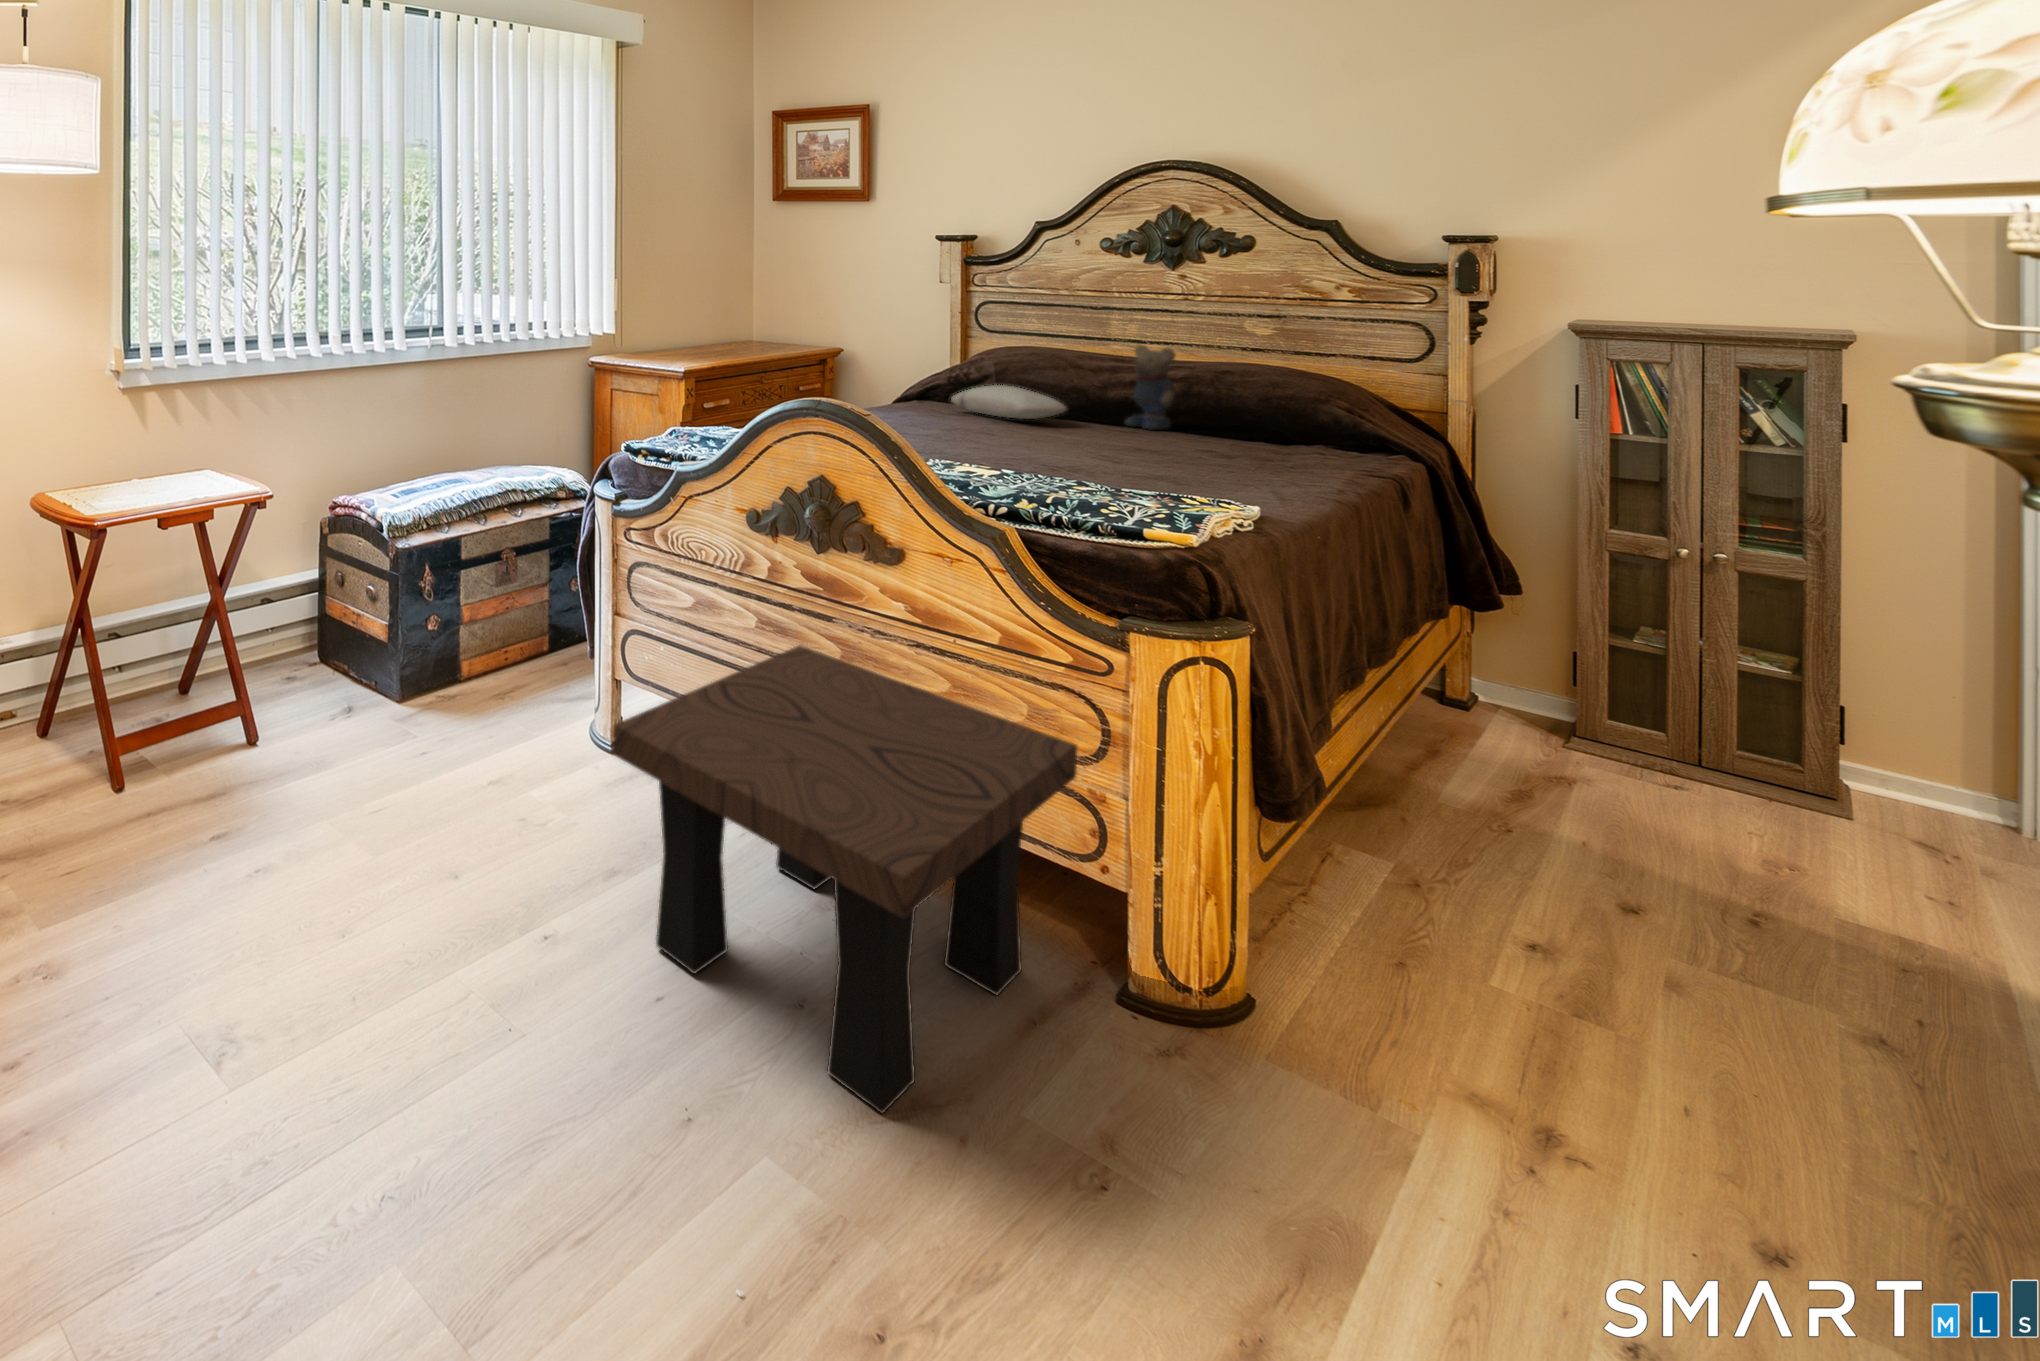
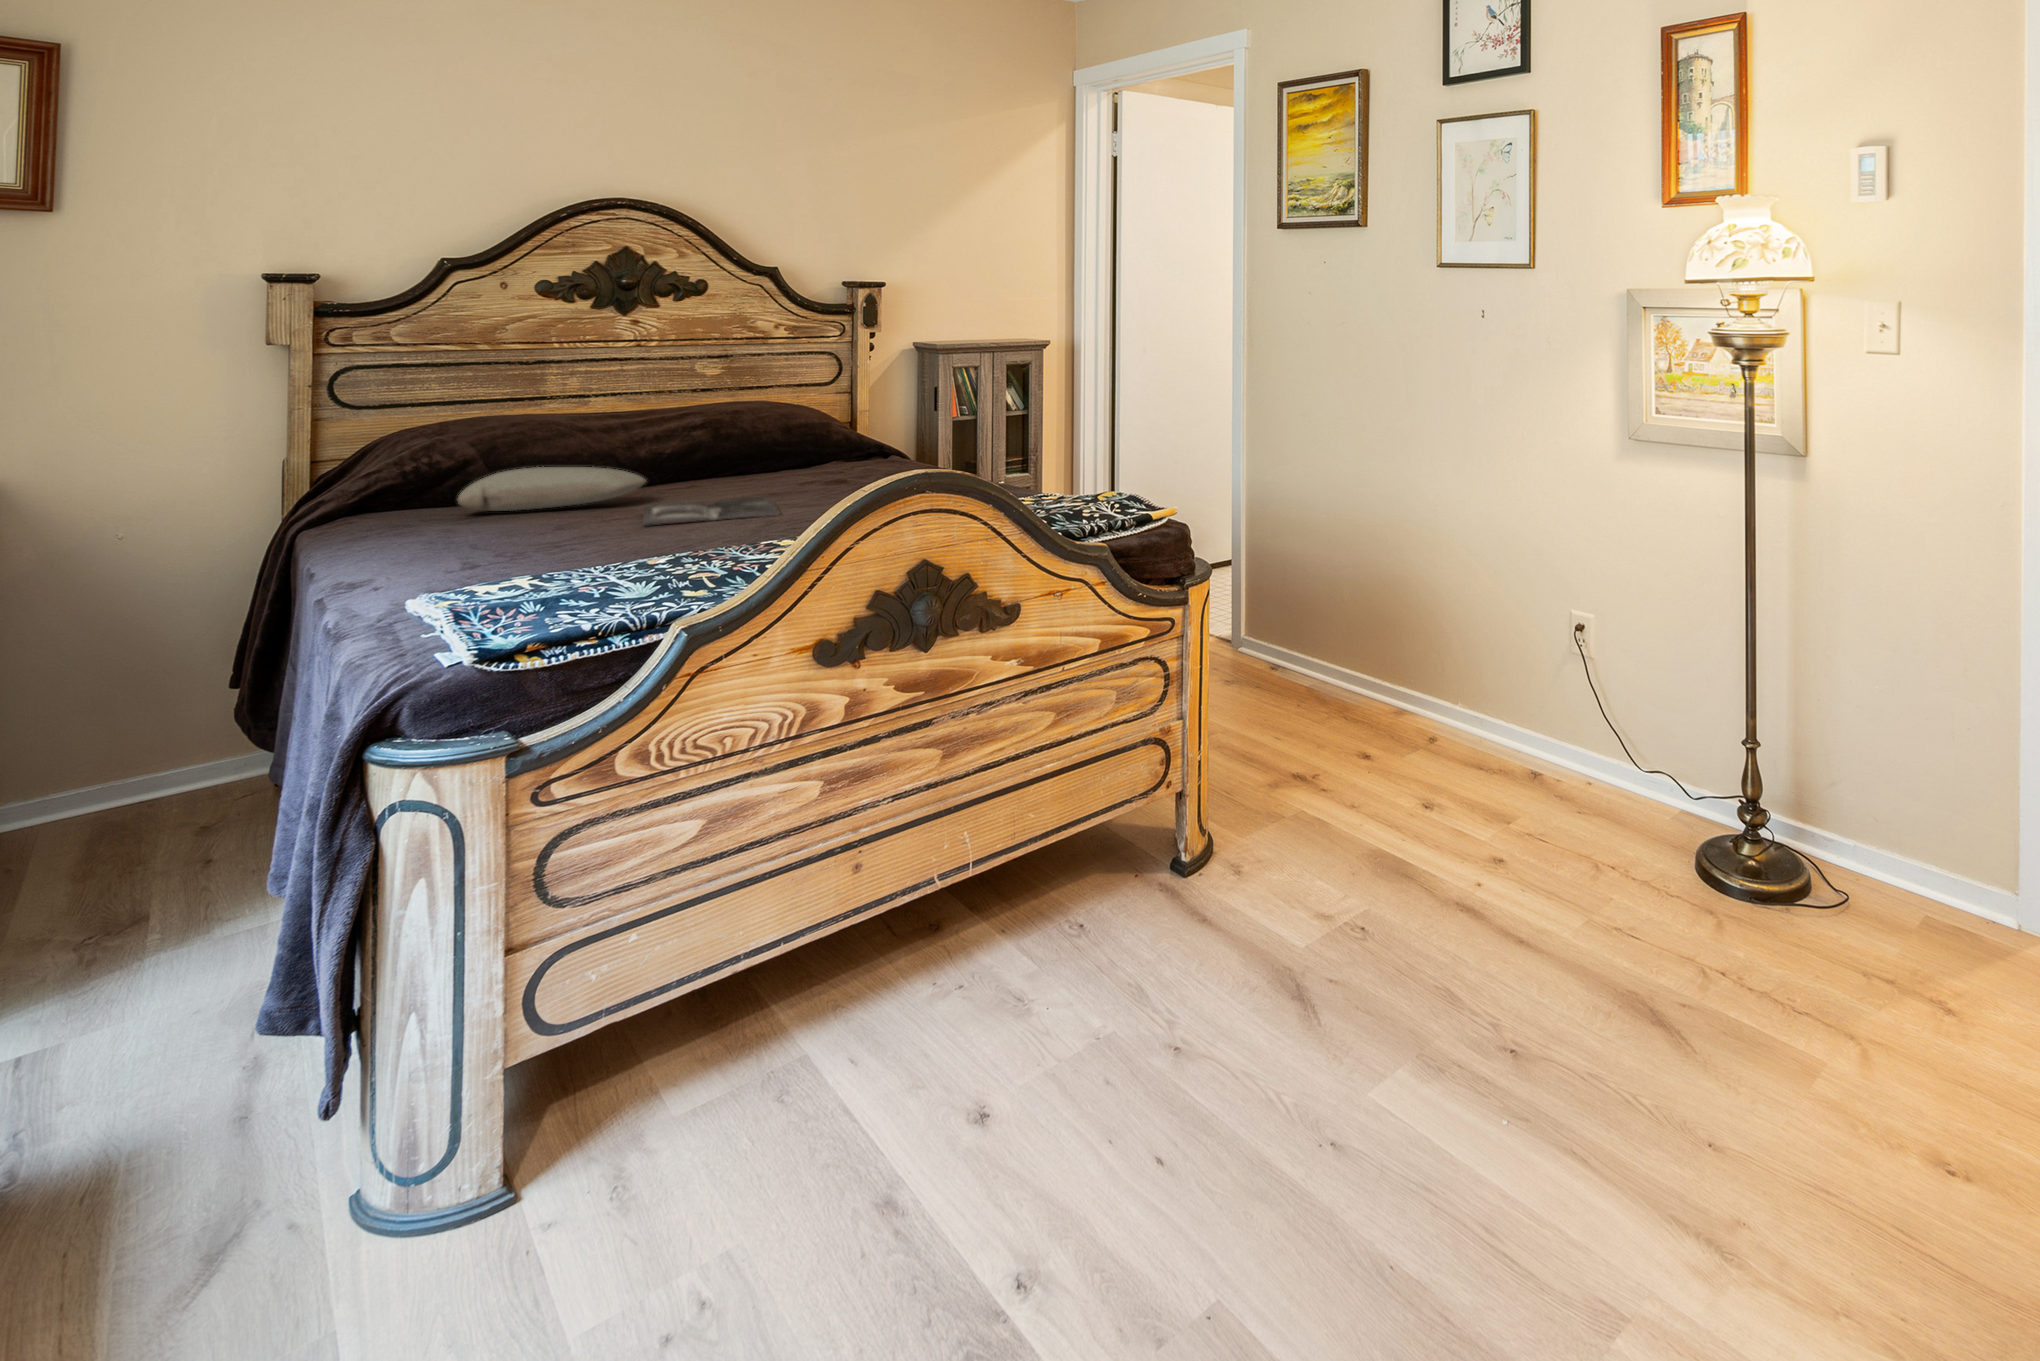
teddy bear: present [1125,346,1175,430] -> none [655,397,720,489]
magazine: none [964,426,1107,453] -> present [643,497,780,525]
side table: present [614,645,1077,1113] -> none [915,696,1361,1129]

